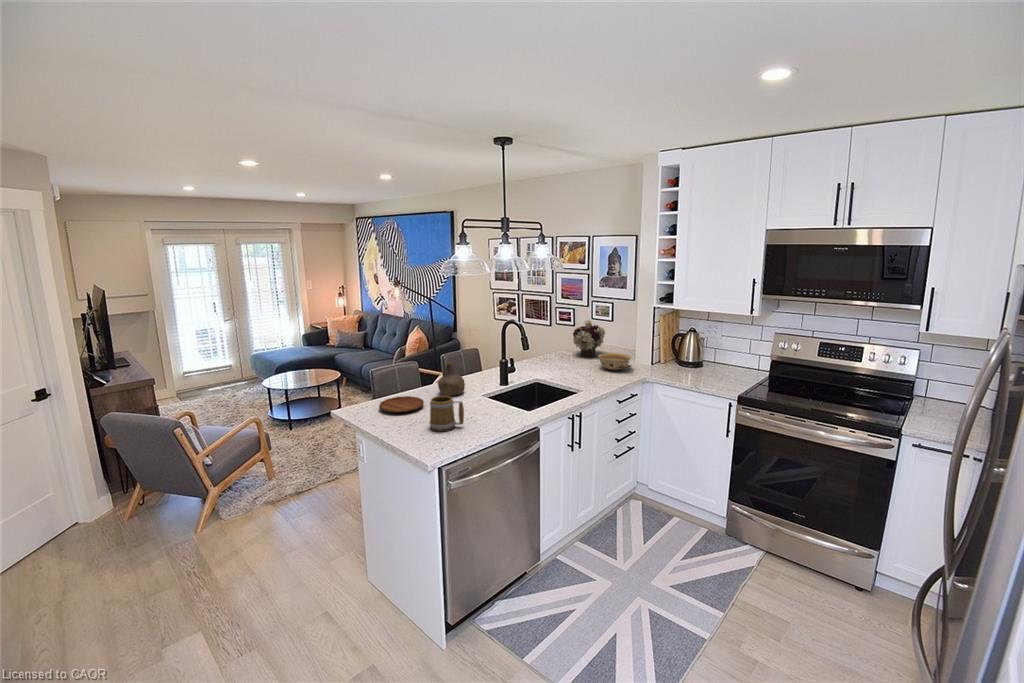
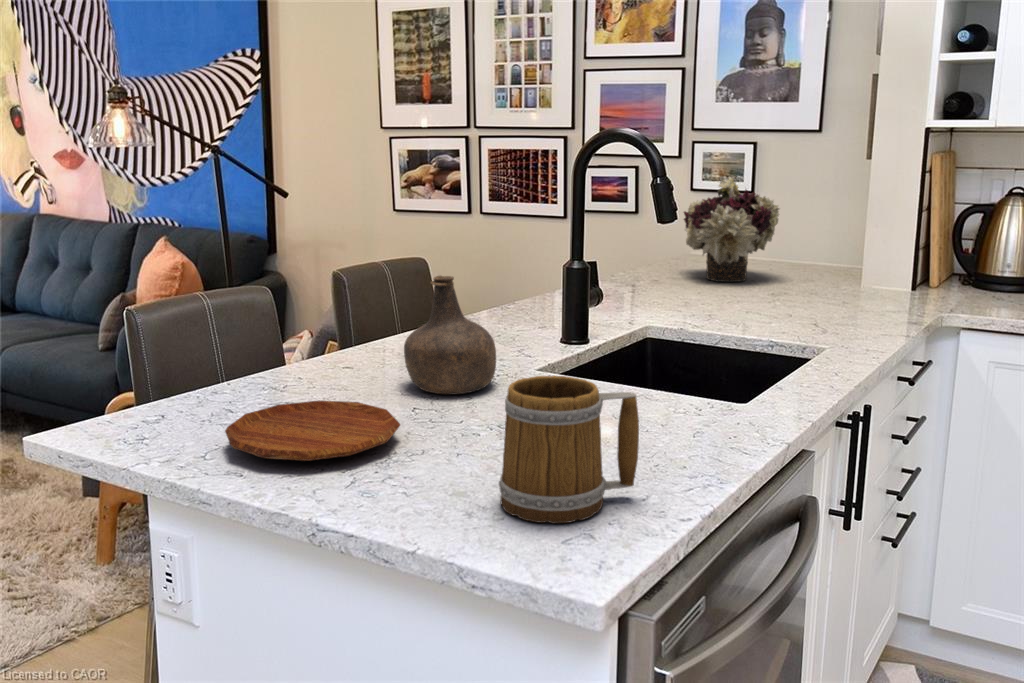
ceramic bowl: present [598,353,631,371] -> none [793,262,912,307]

